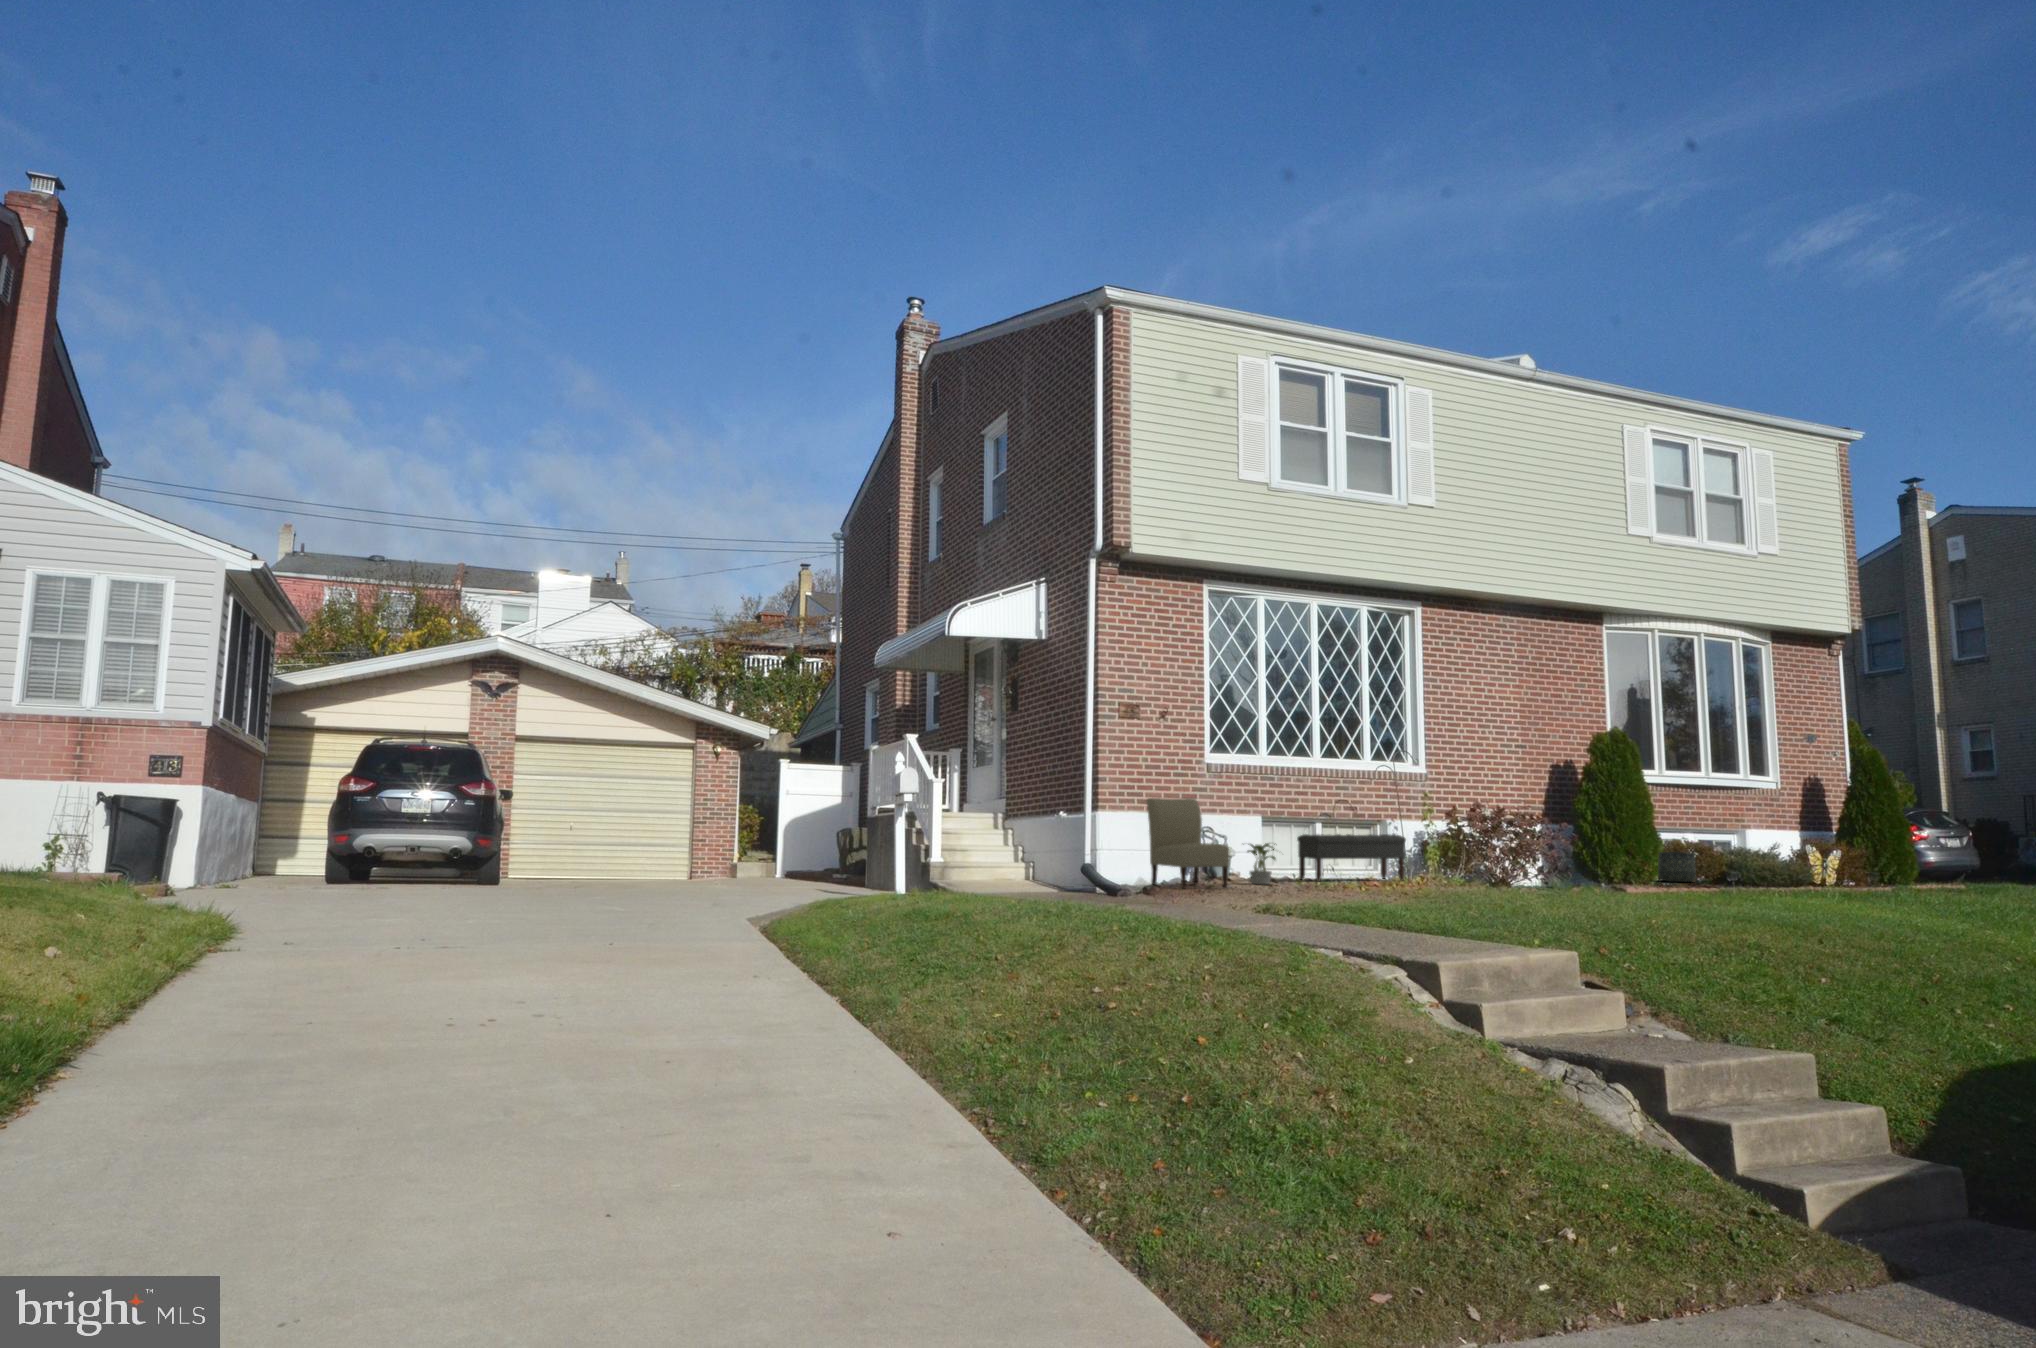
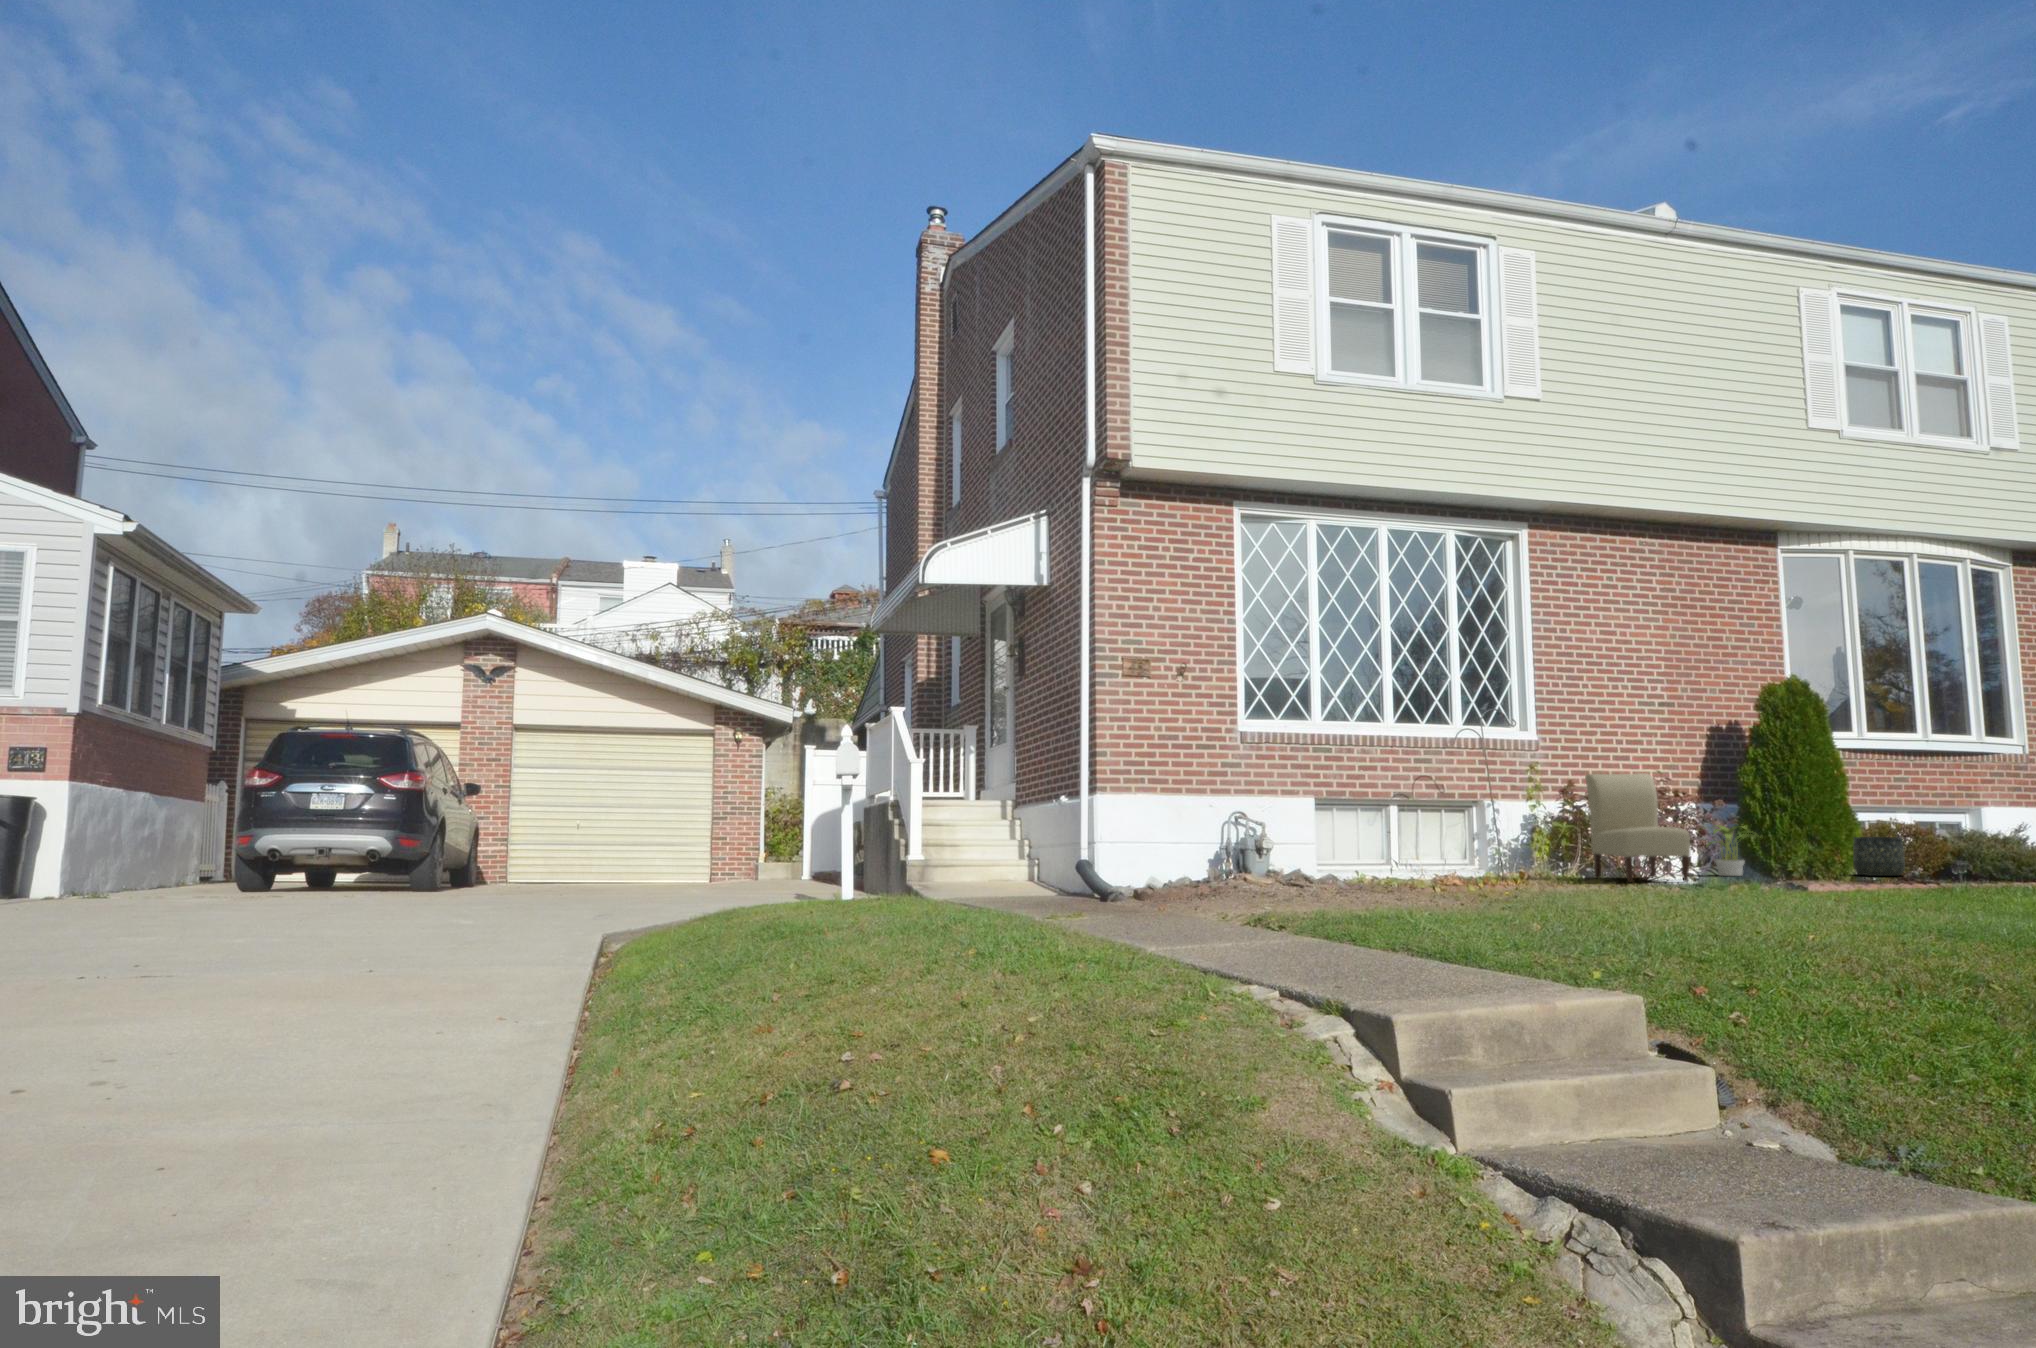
chair: present [1146,798,1229,888] -> present [1585,773,1690,882]
bench: present [1297,834,1406,882] -> none [1366,819,1509,882]
potted plant: present [1248,843,1276,884] -> present [1707,826,1758,876]

